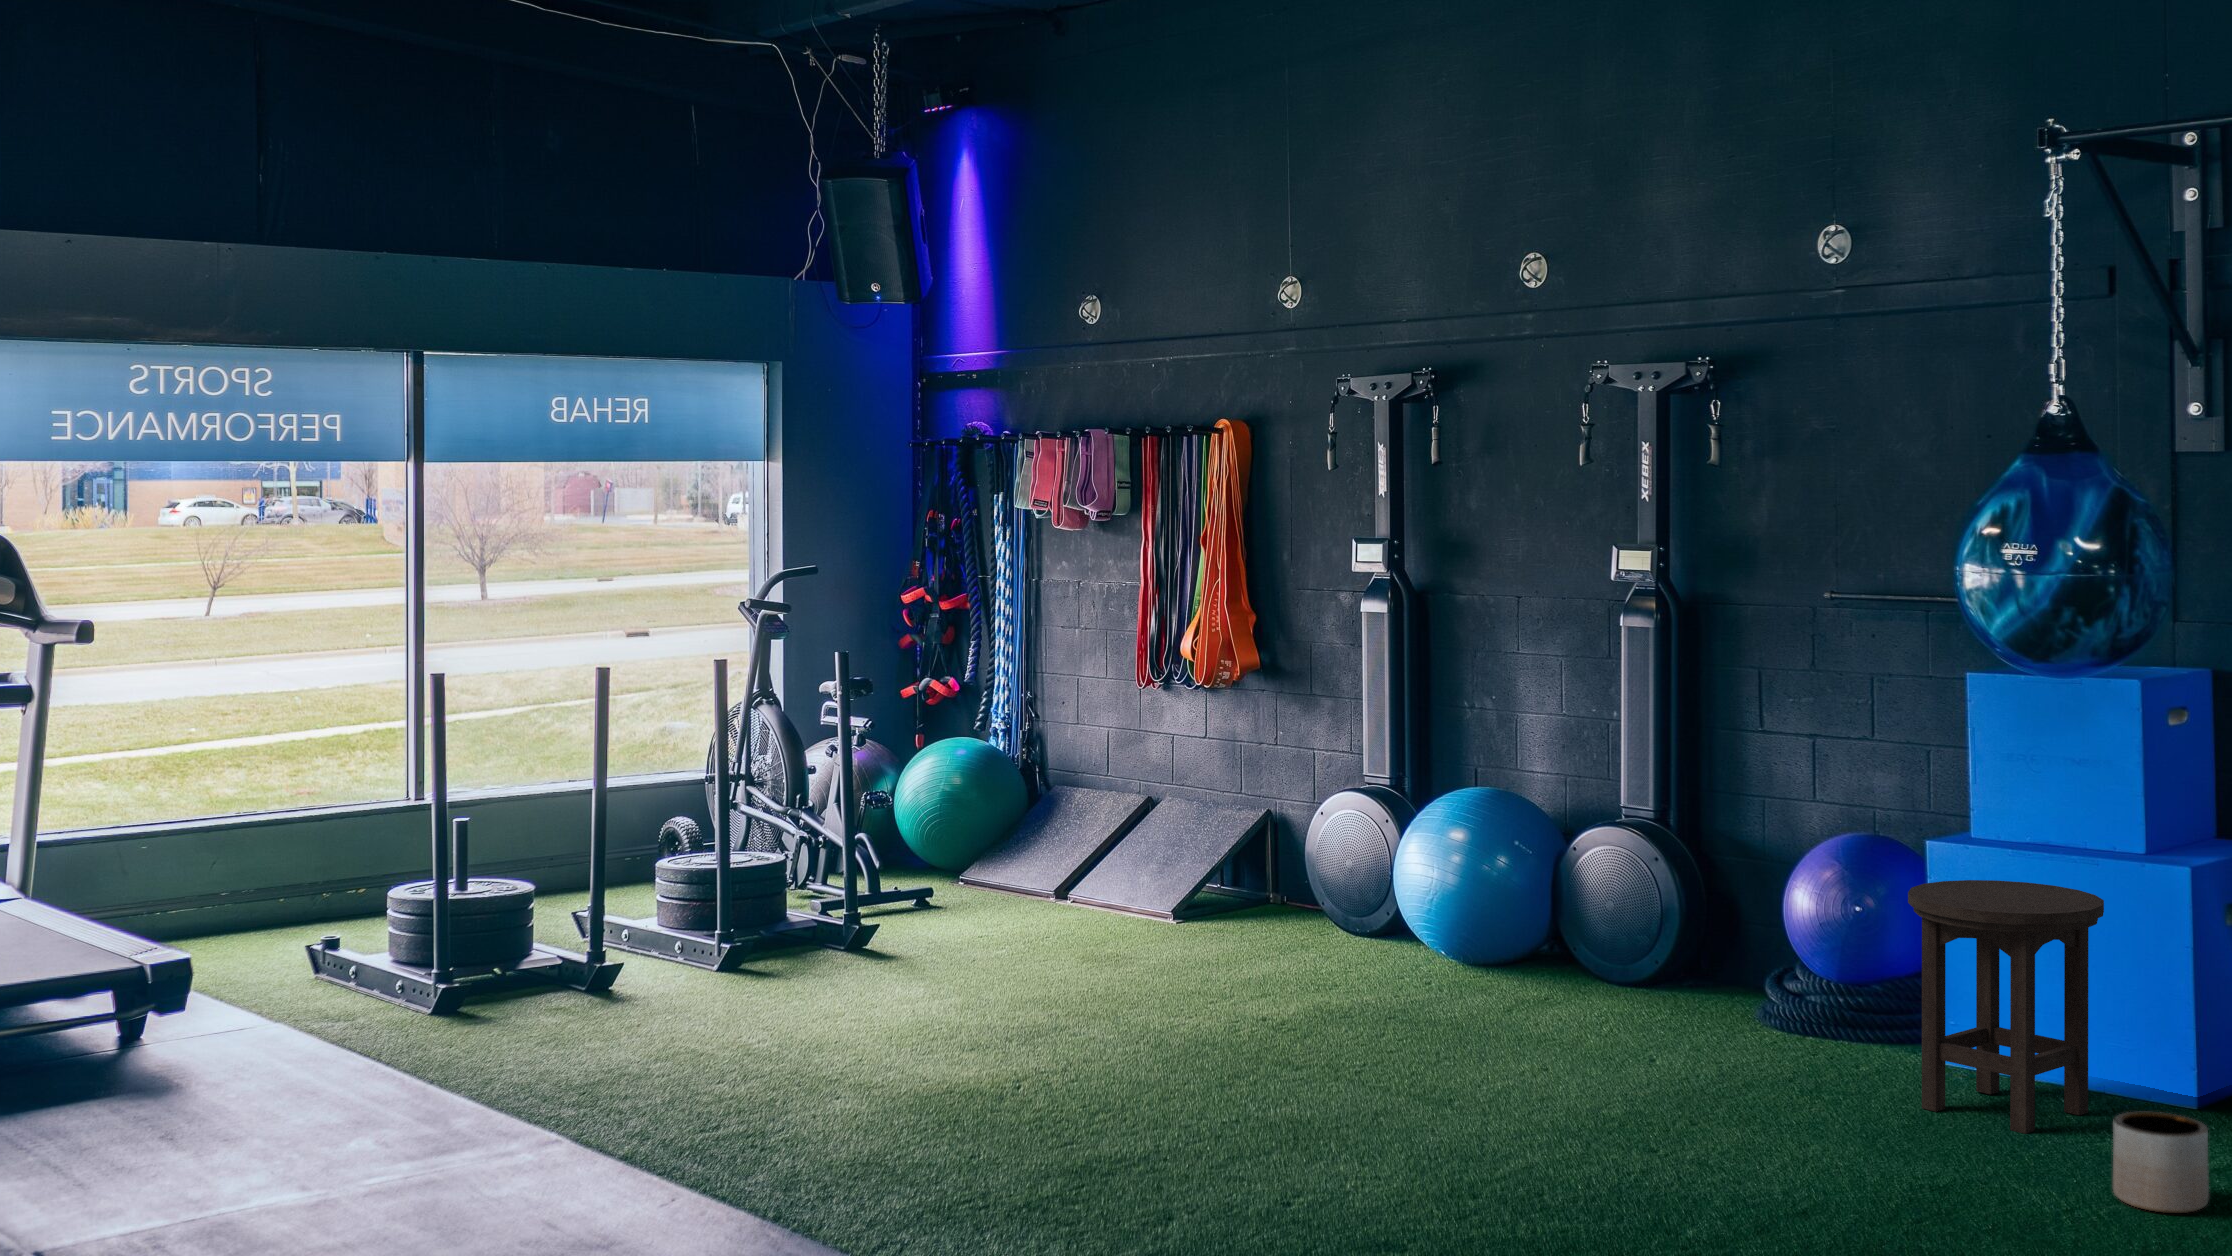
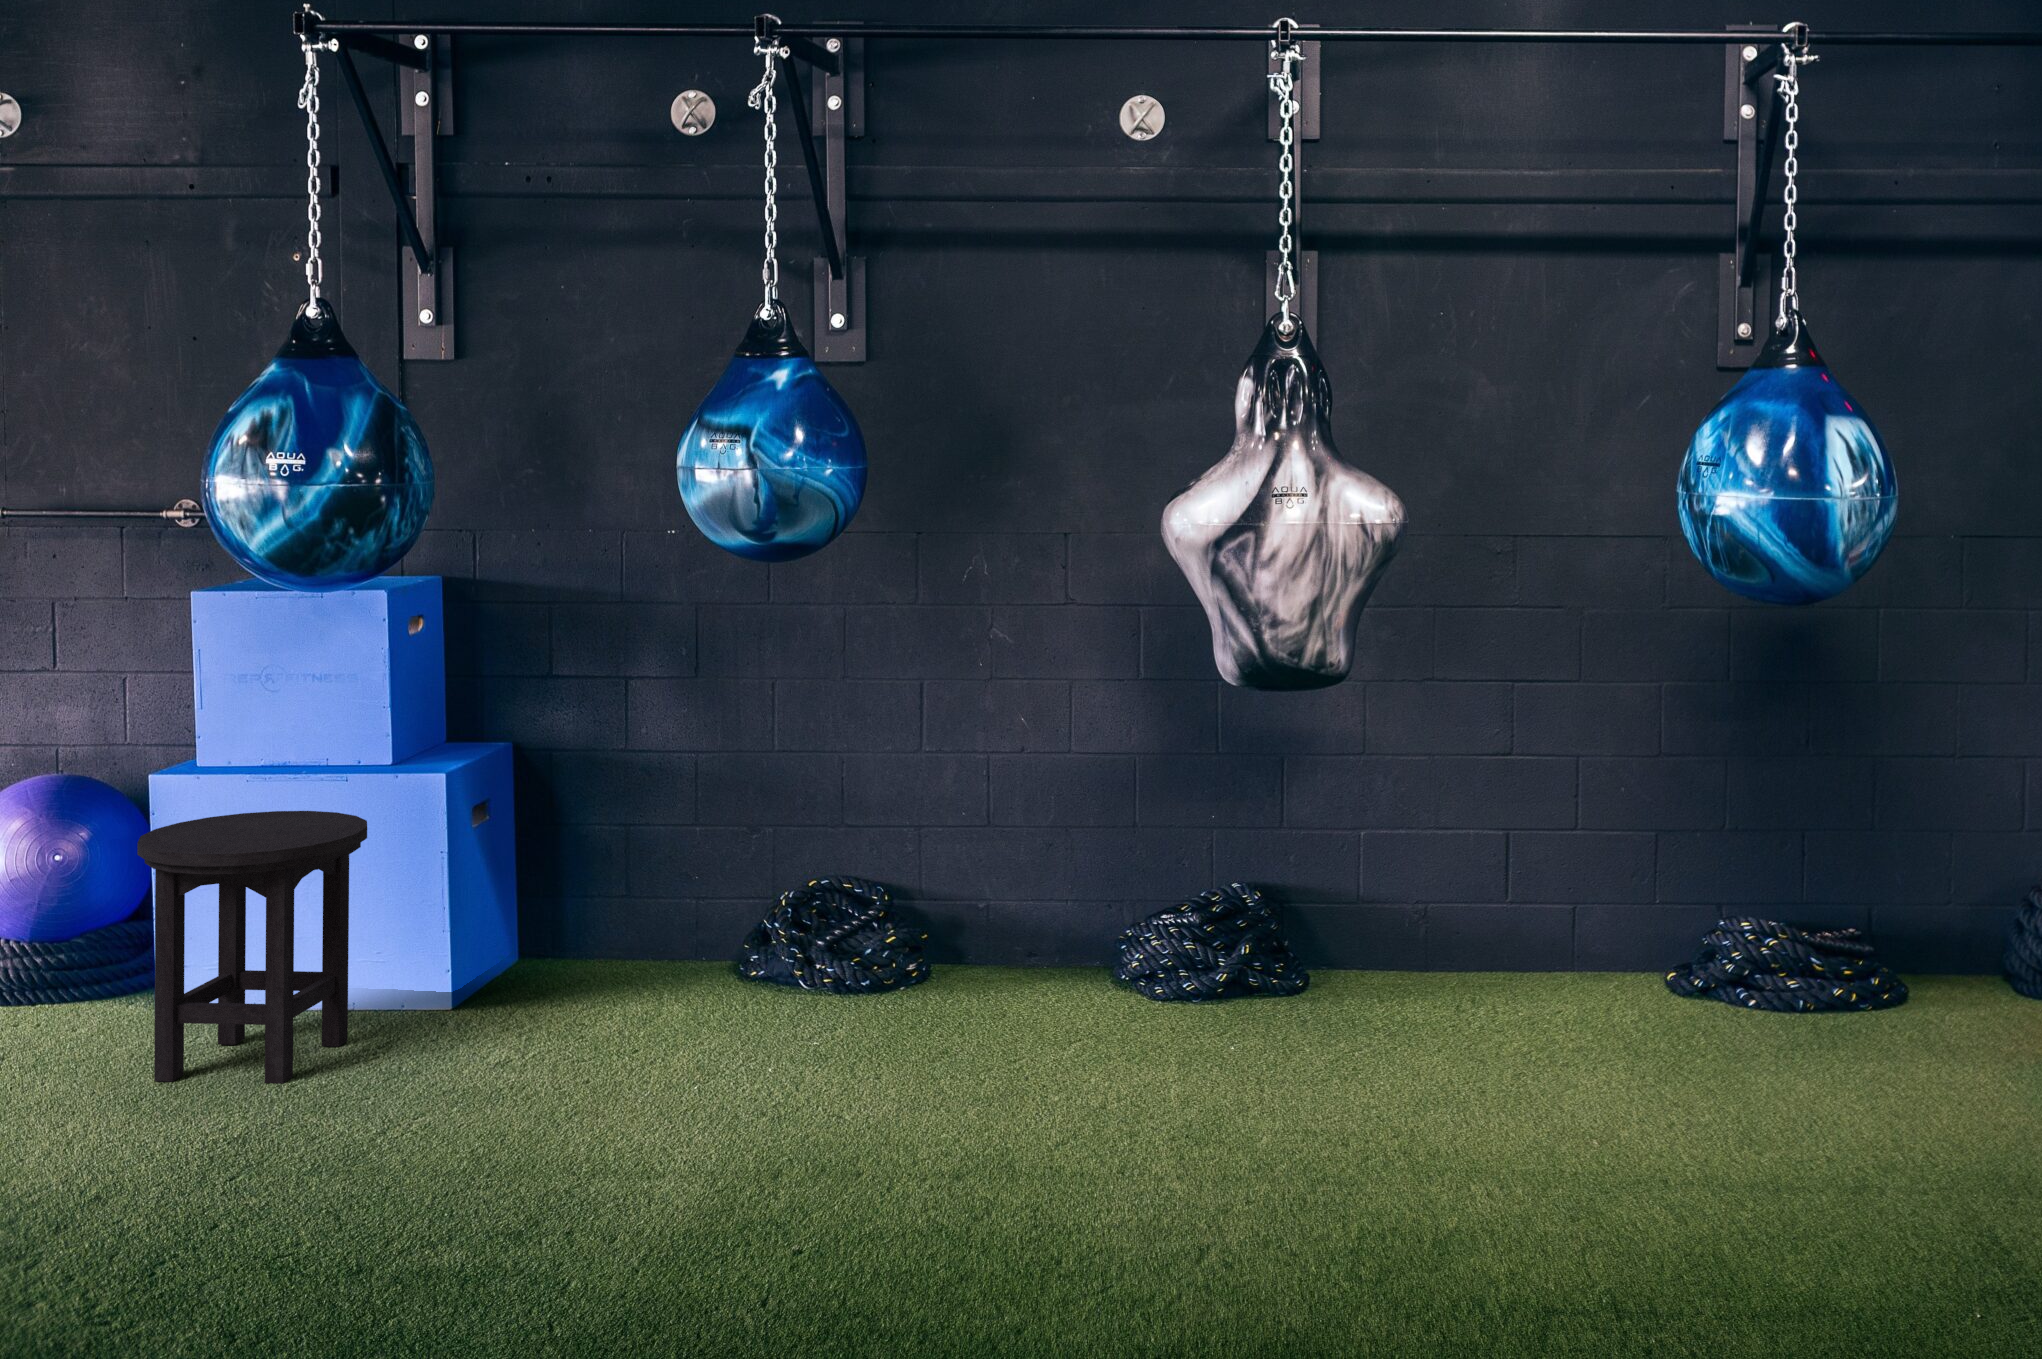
planter: present [2113,1112,2209,1213] -> none [392,1034,492,1141]

